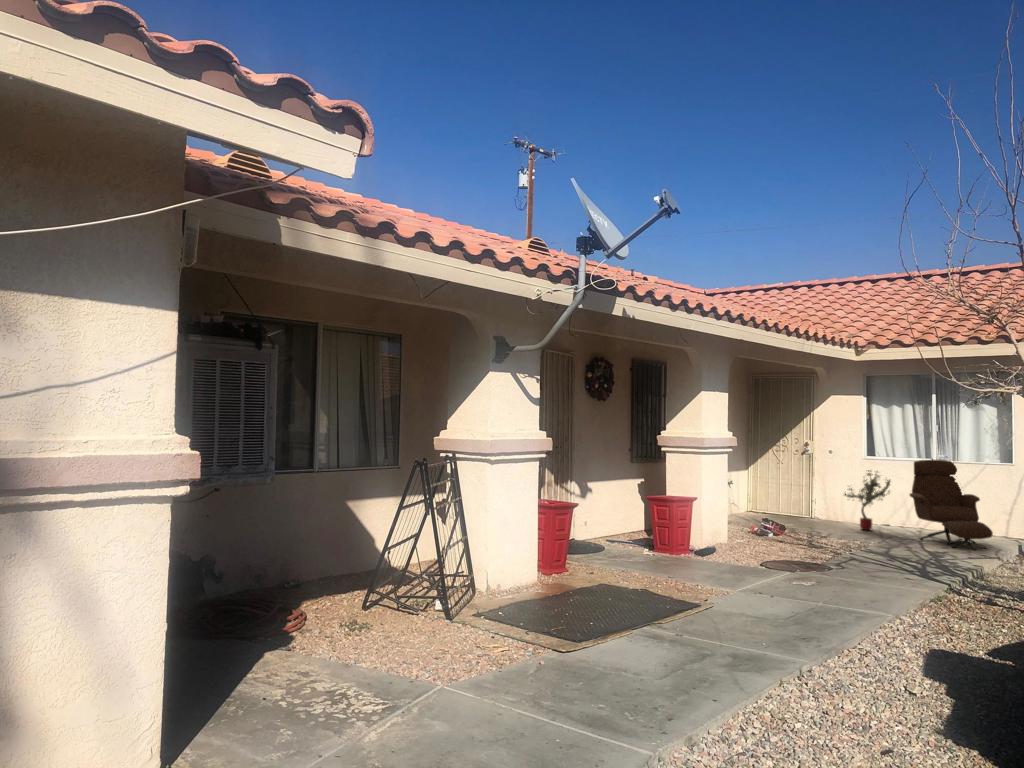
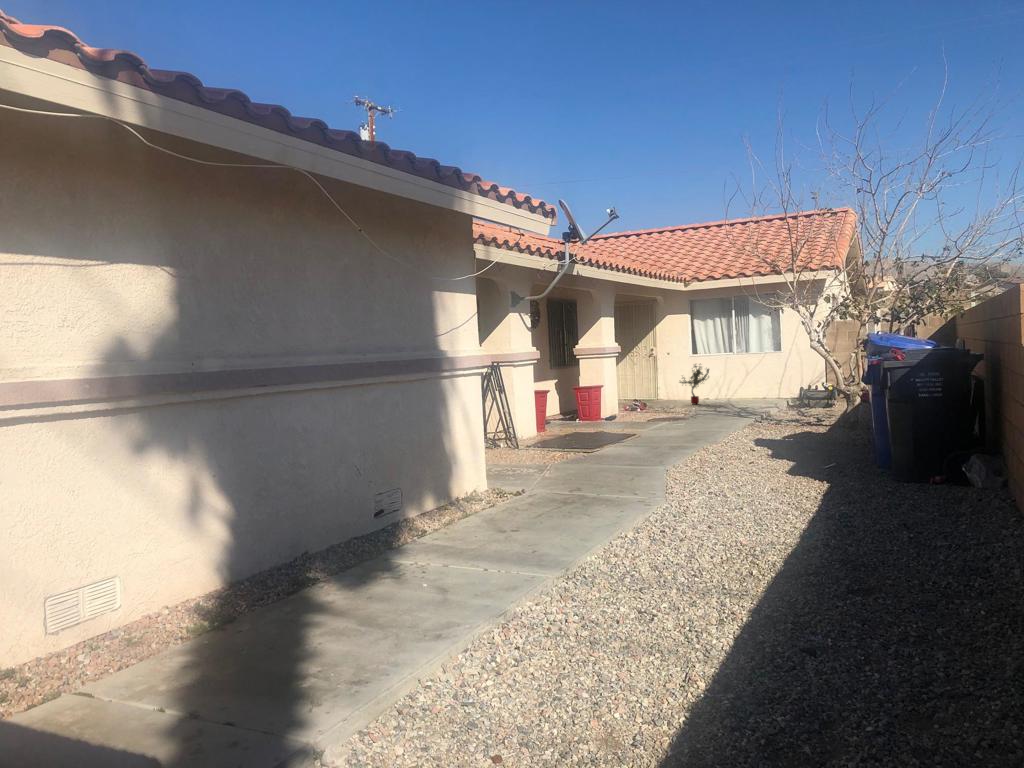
lounge chair: present [910,460,993,551] -> none [722,353,773,407]

